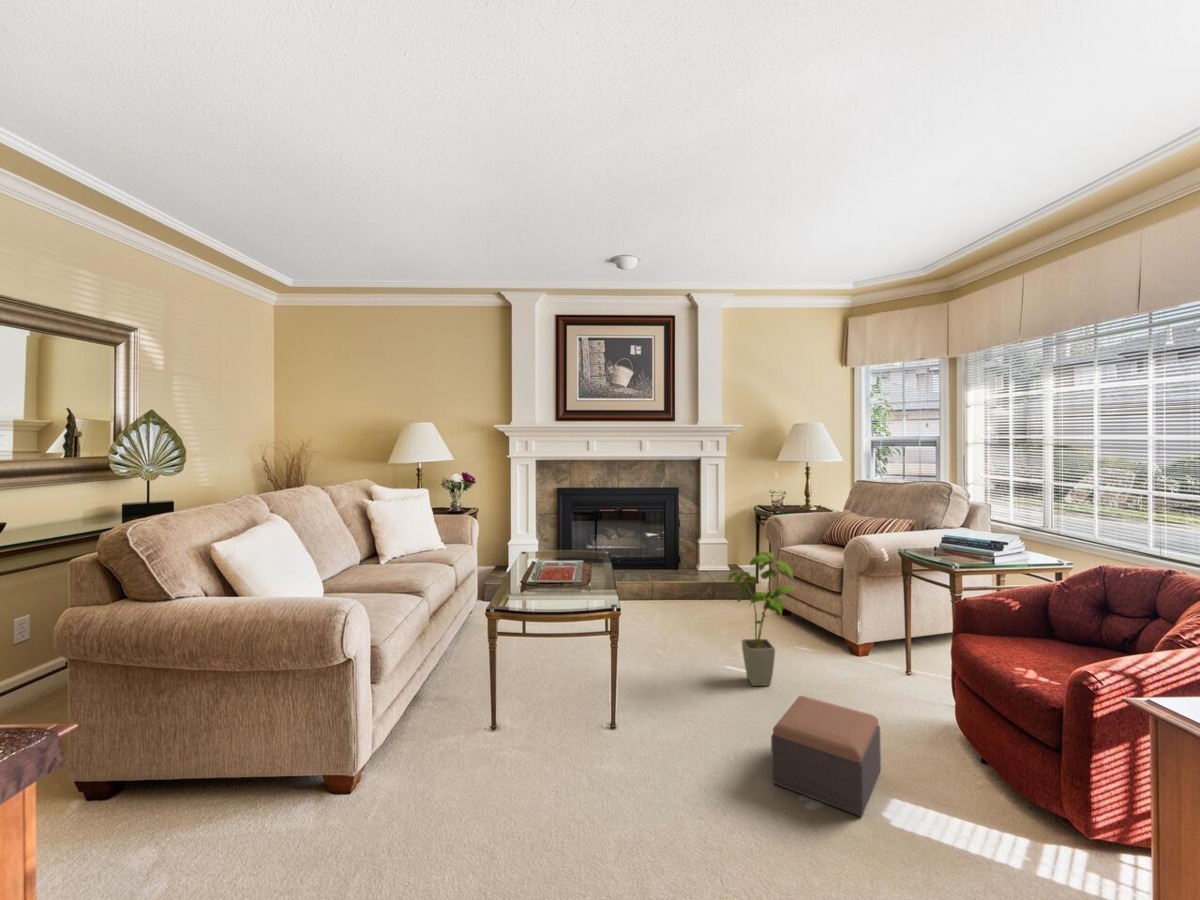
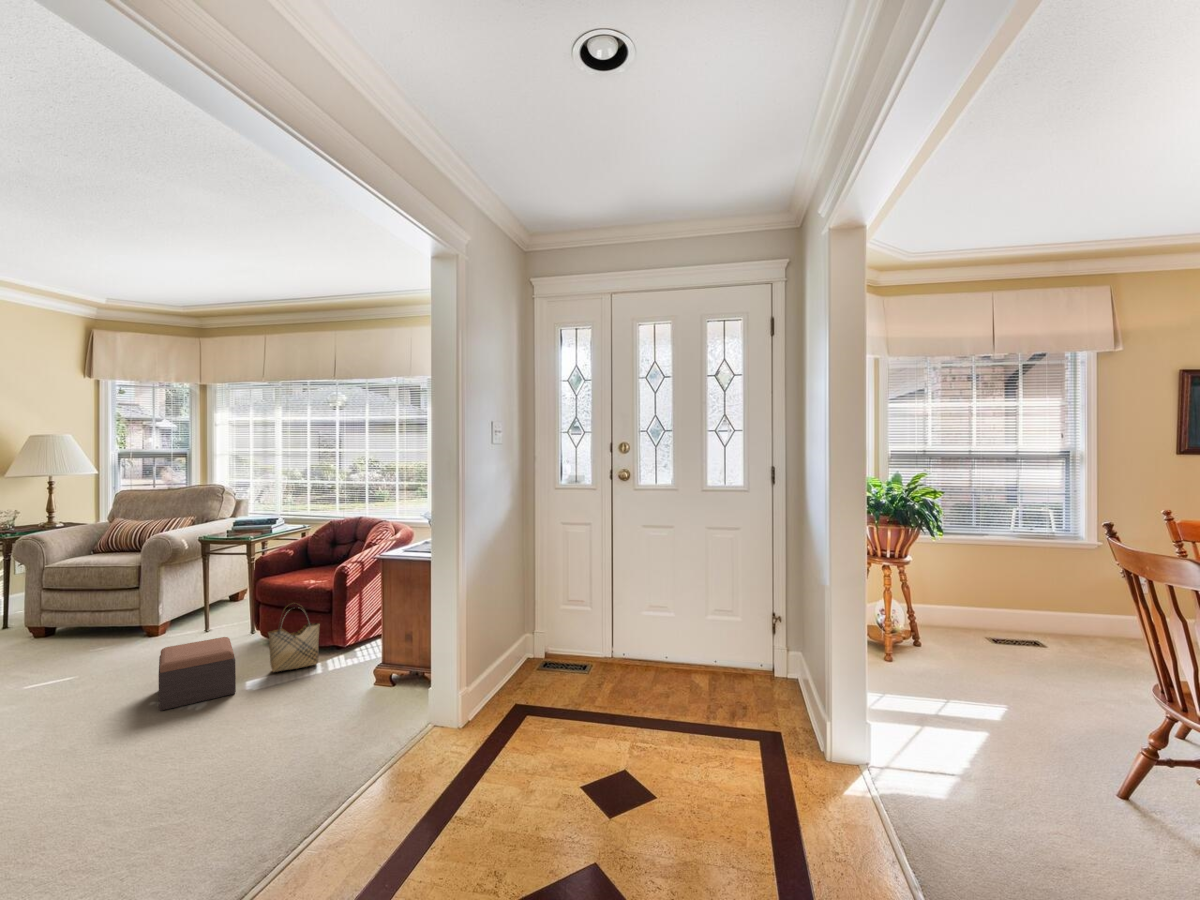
house plant: present [729,552,795,686] -> none [40,552,129,682]
woven basket: none [927,707,1026,844] -> present [268,603,320,672]

